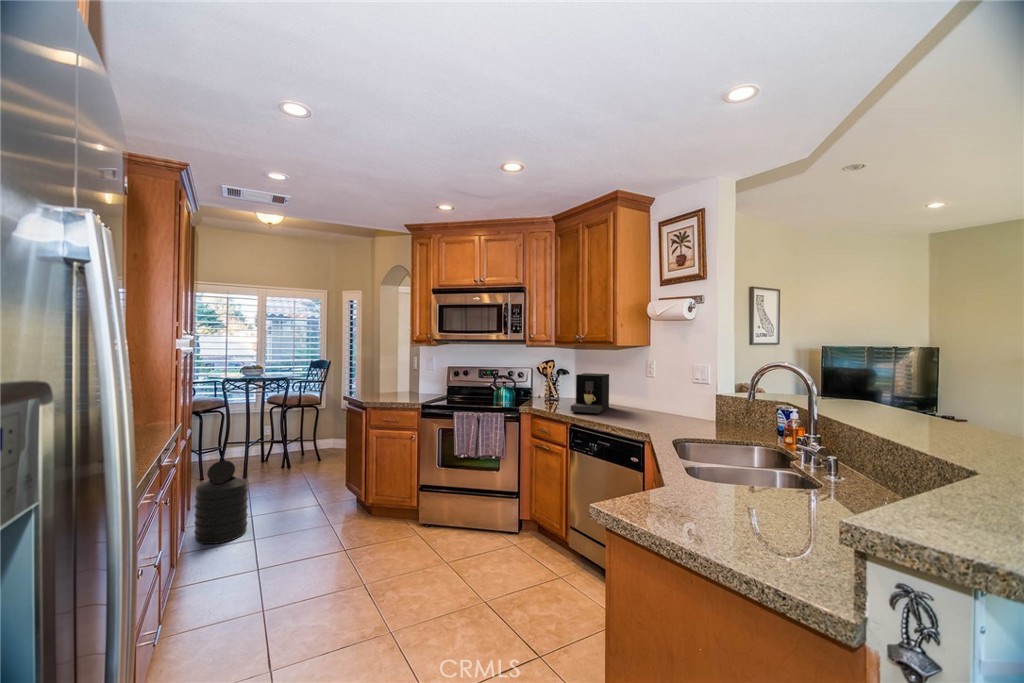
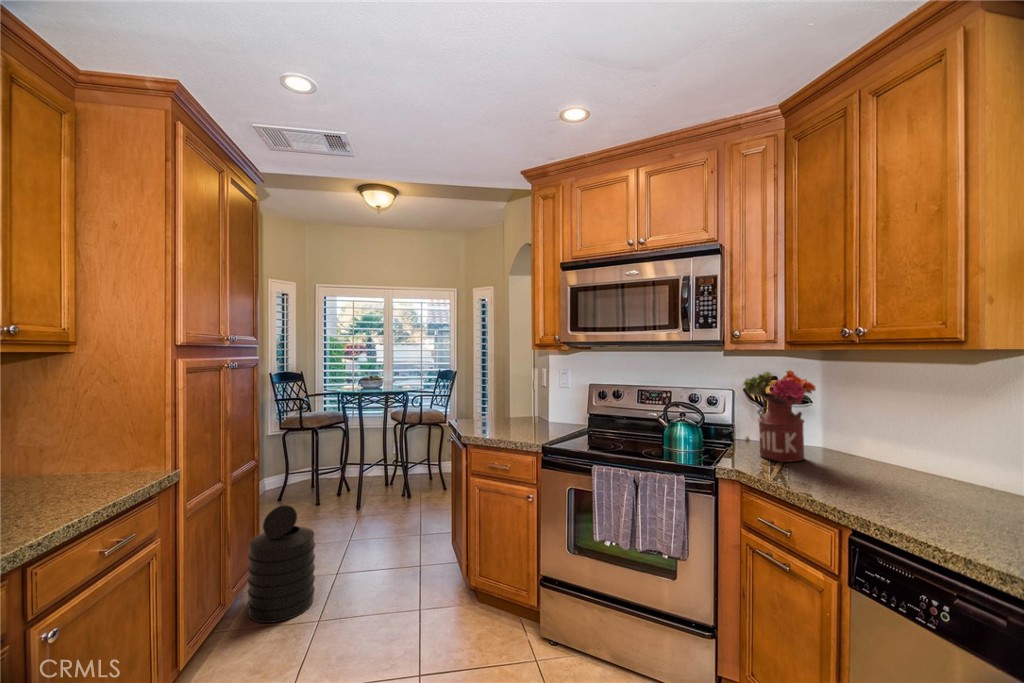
flower arrangement: none [535,356,569,404] -> present [744,370,815,462]
coffee maker: present [571,373,609,413] -> none [840,405,927,507]

